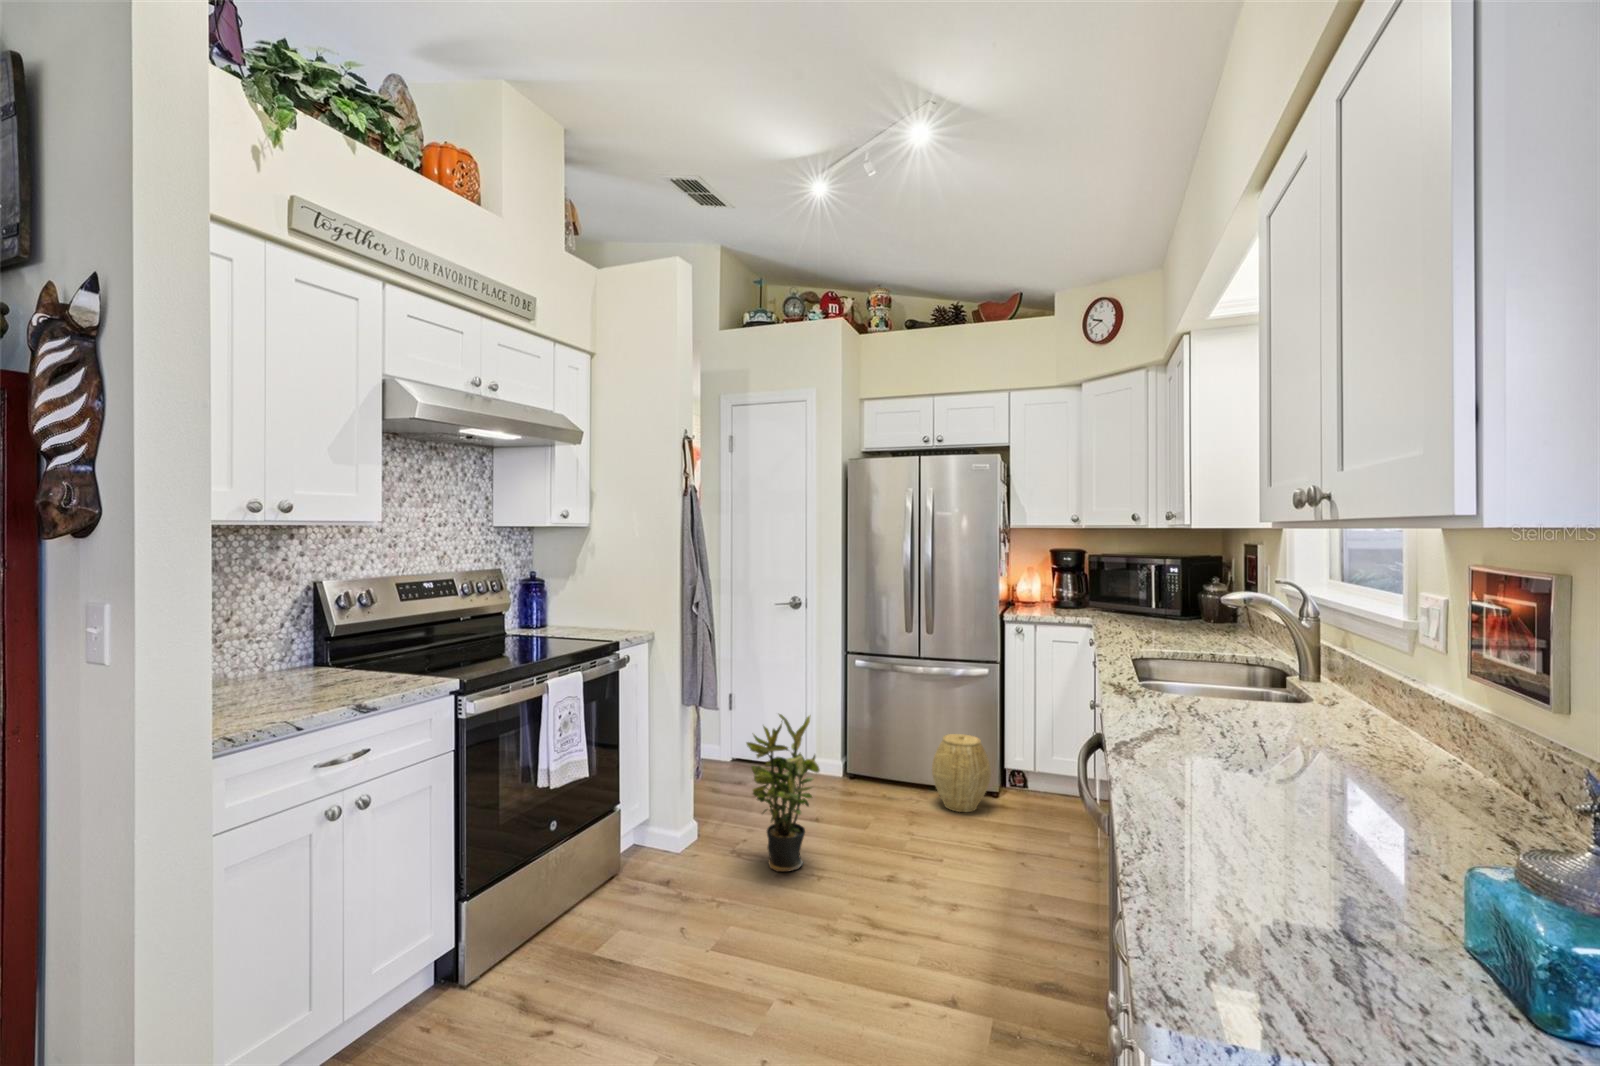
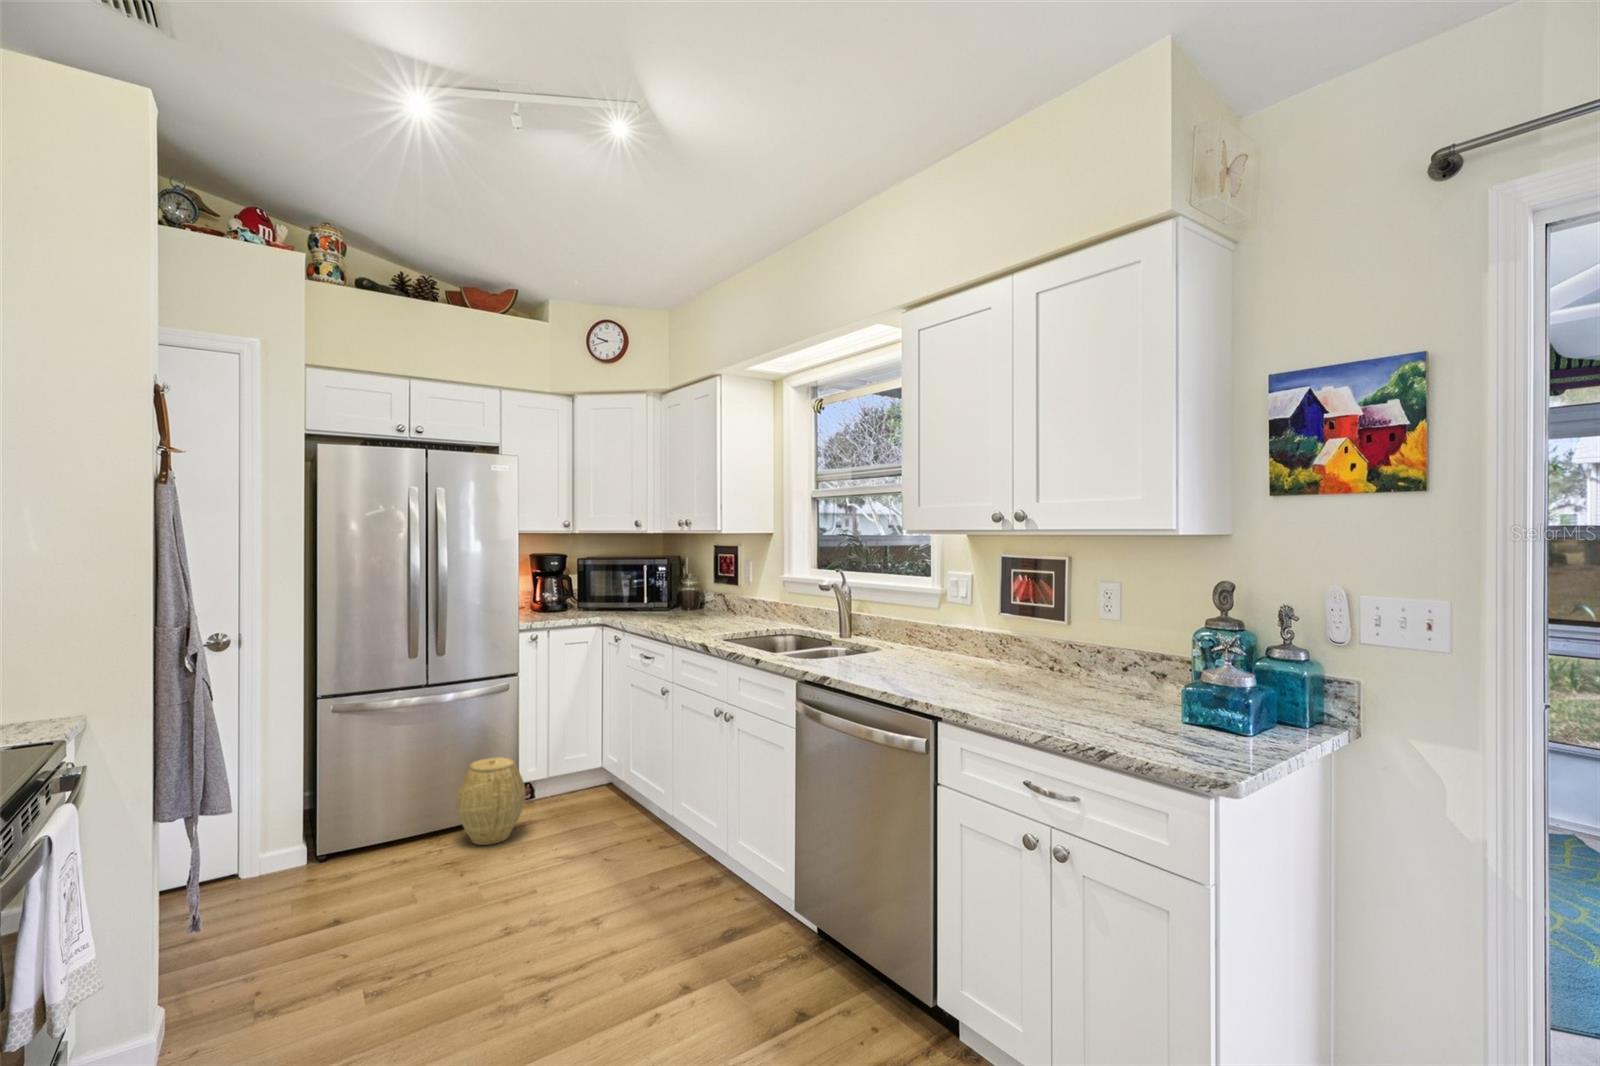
potted plant: present [747,714,820,872] -> none [296,772,418,998]

